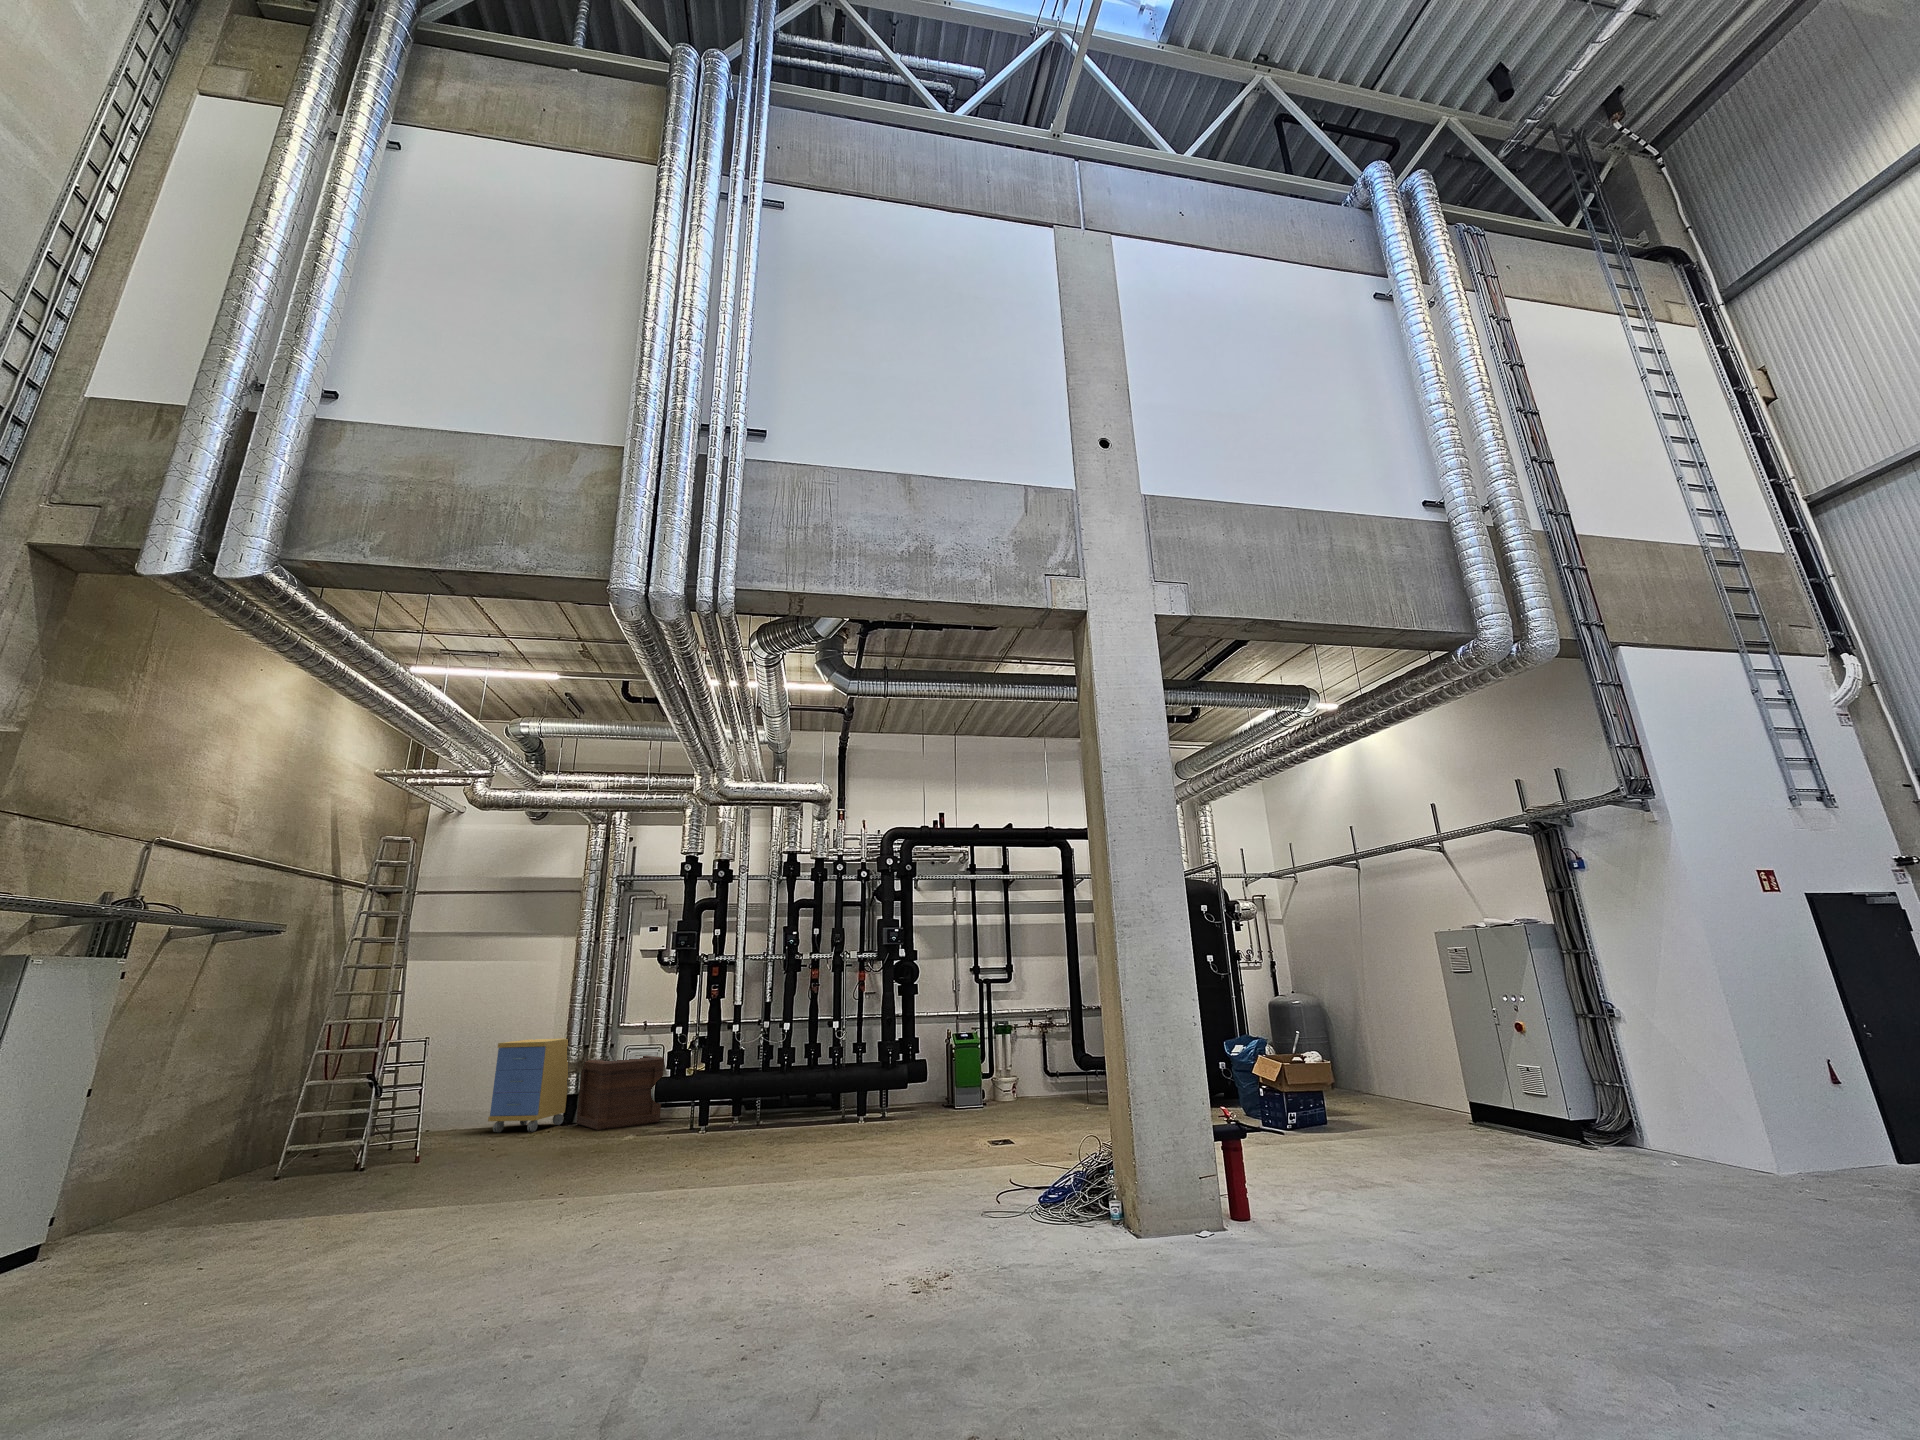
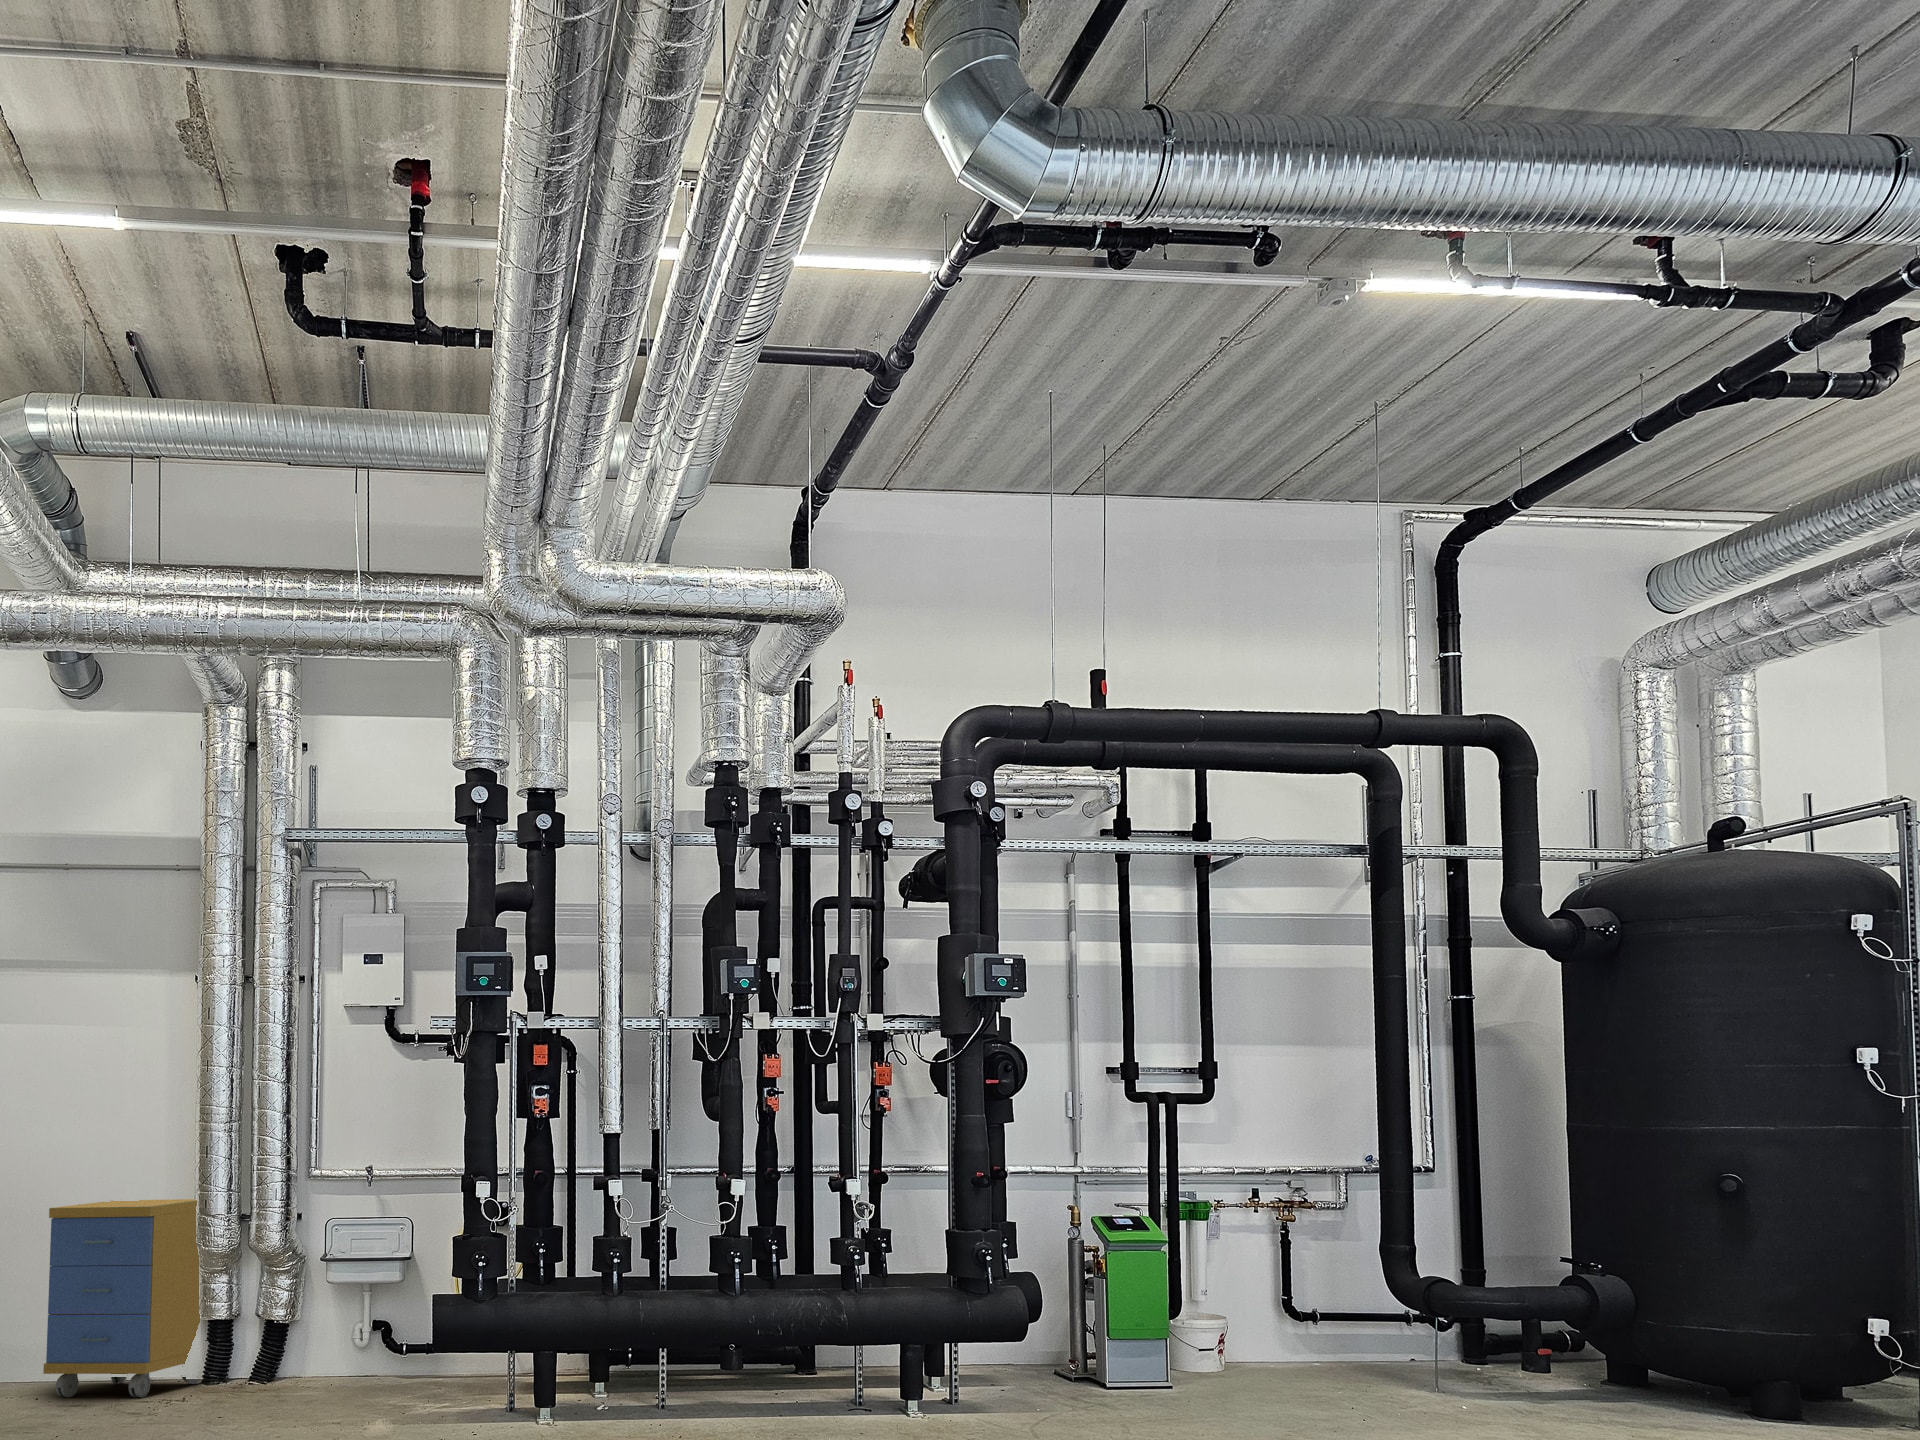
wooden crate: present [576,1056,664,1130] -> none [233,1236,417,1398]

